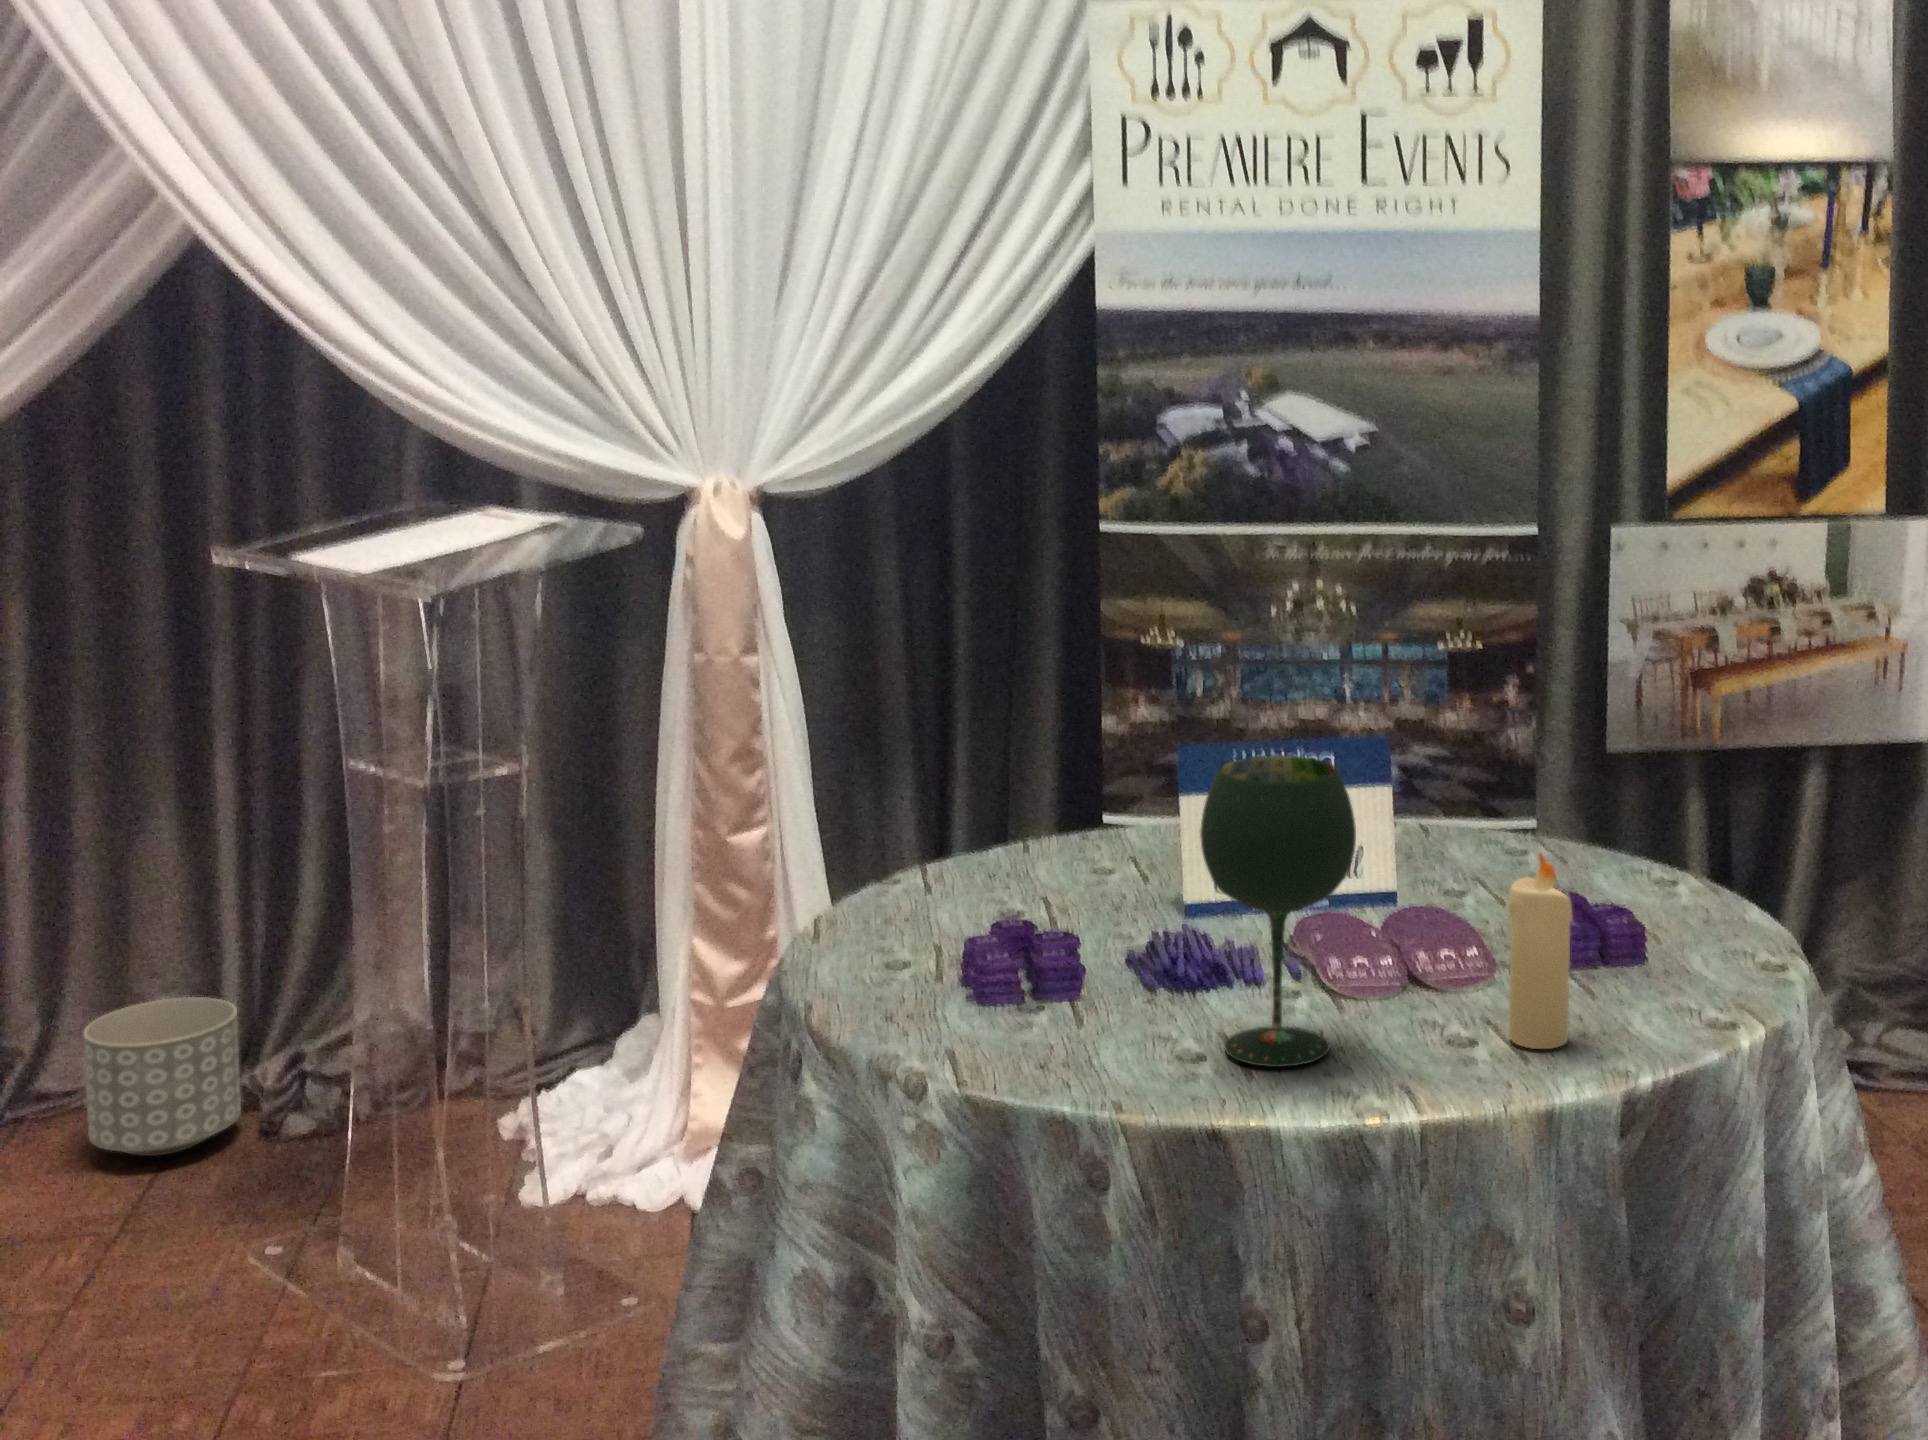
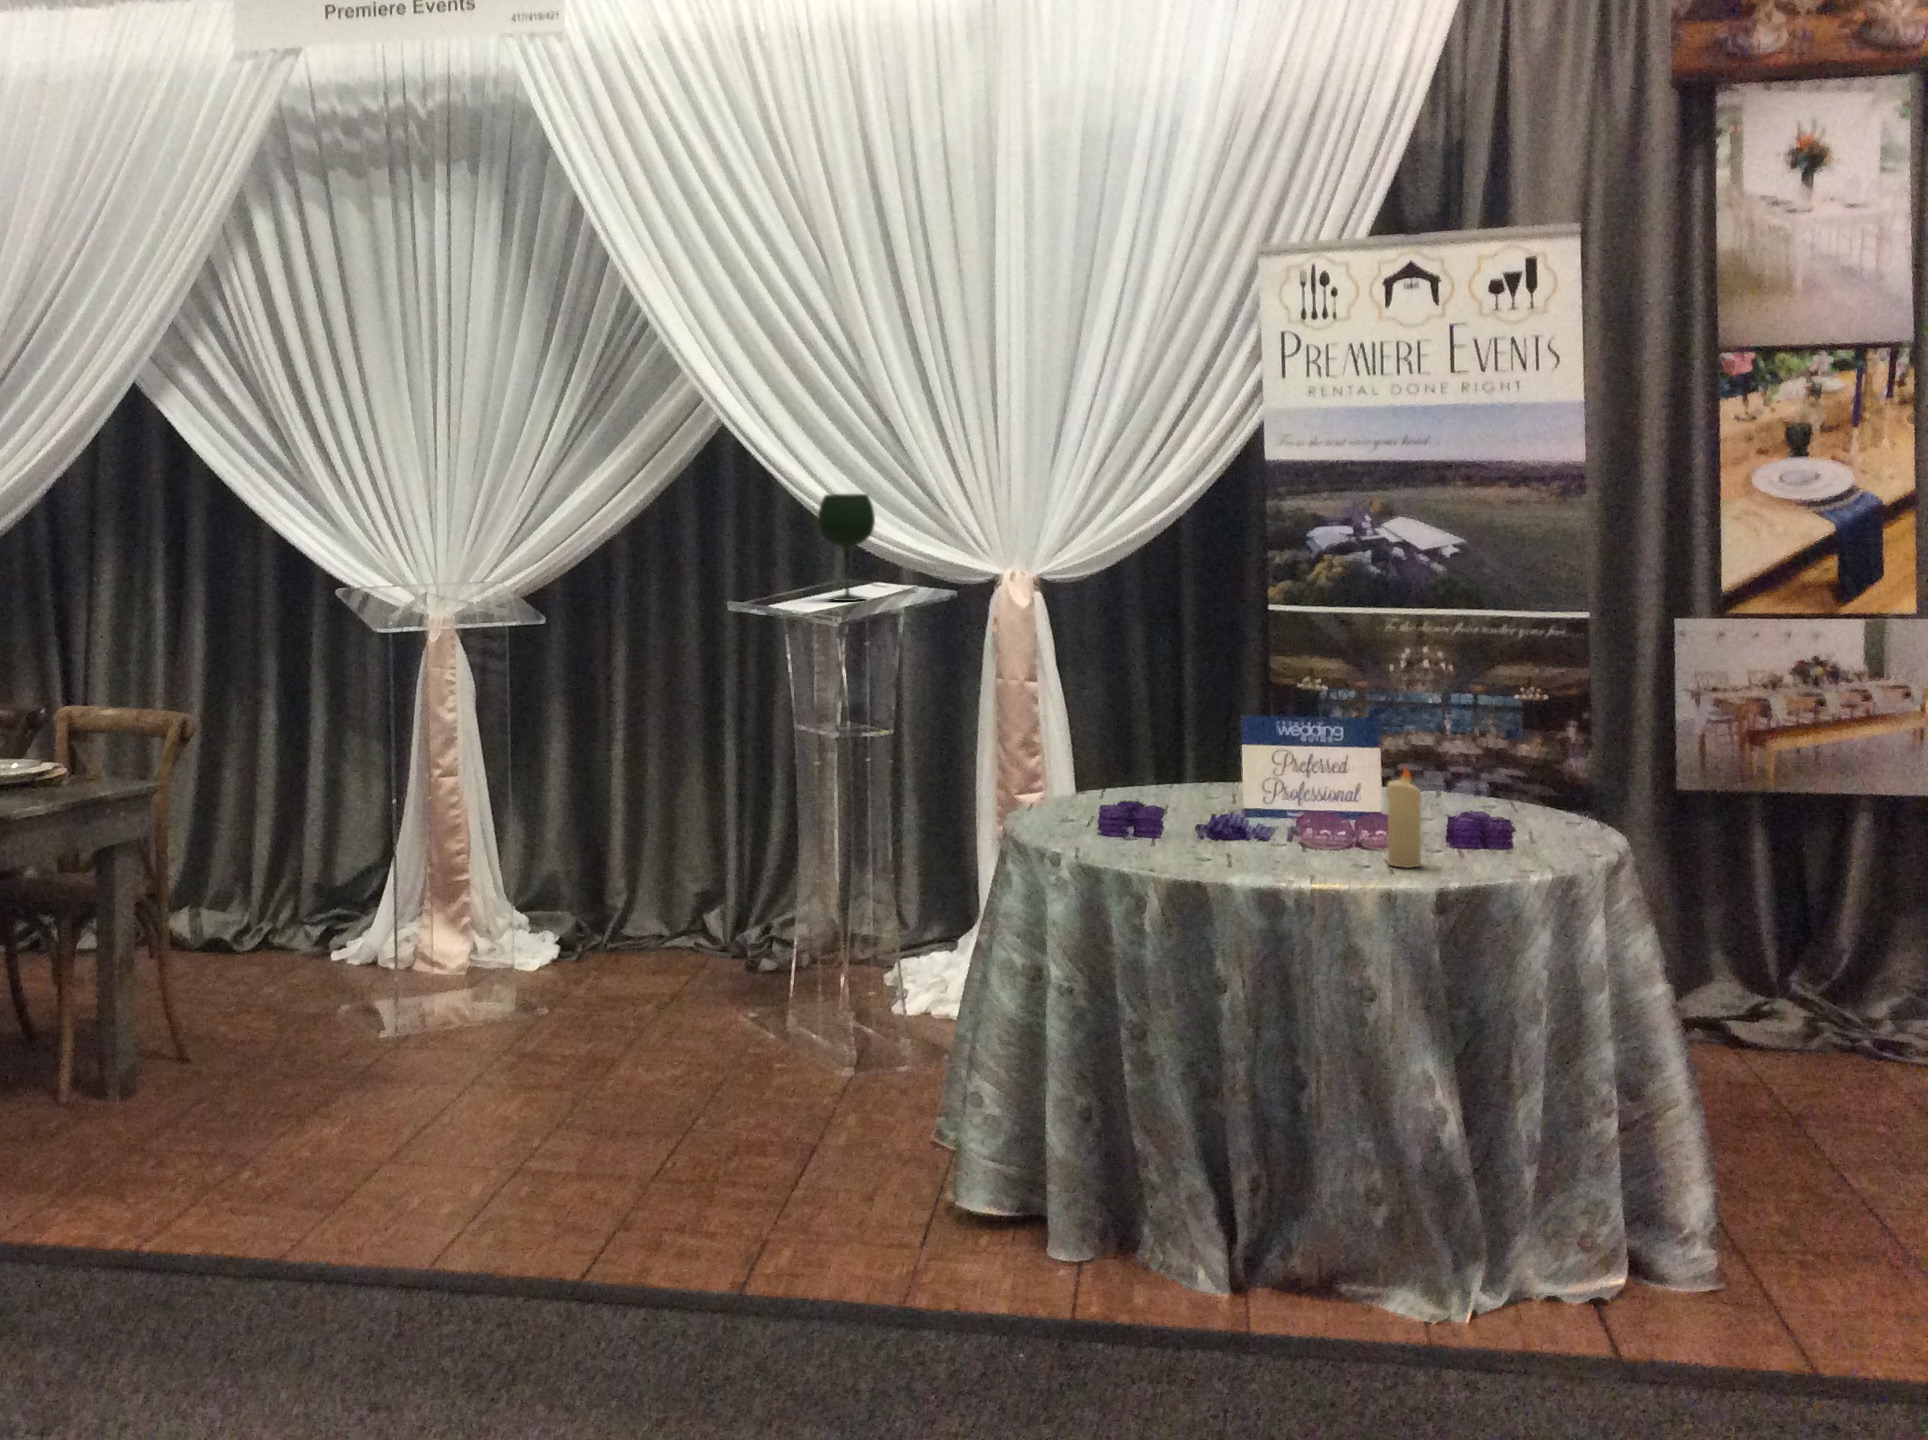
wine glass: present [1200,755,1356,1067] -> present [818,494,875,601]
planter: present [84,997,241,1156] -> none [655,881,736,969]

